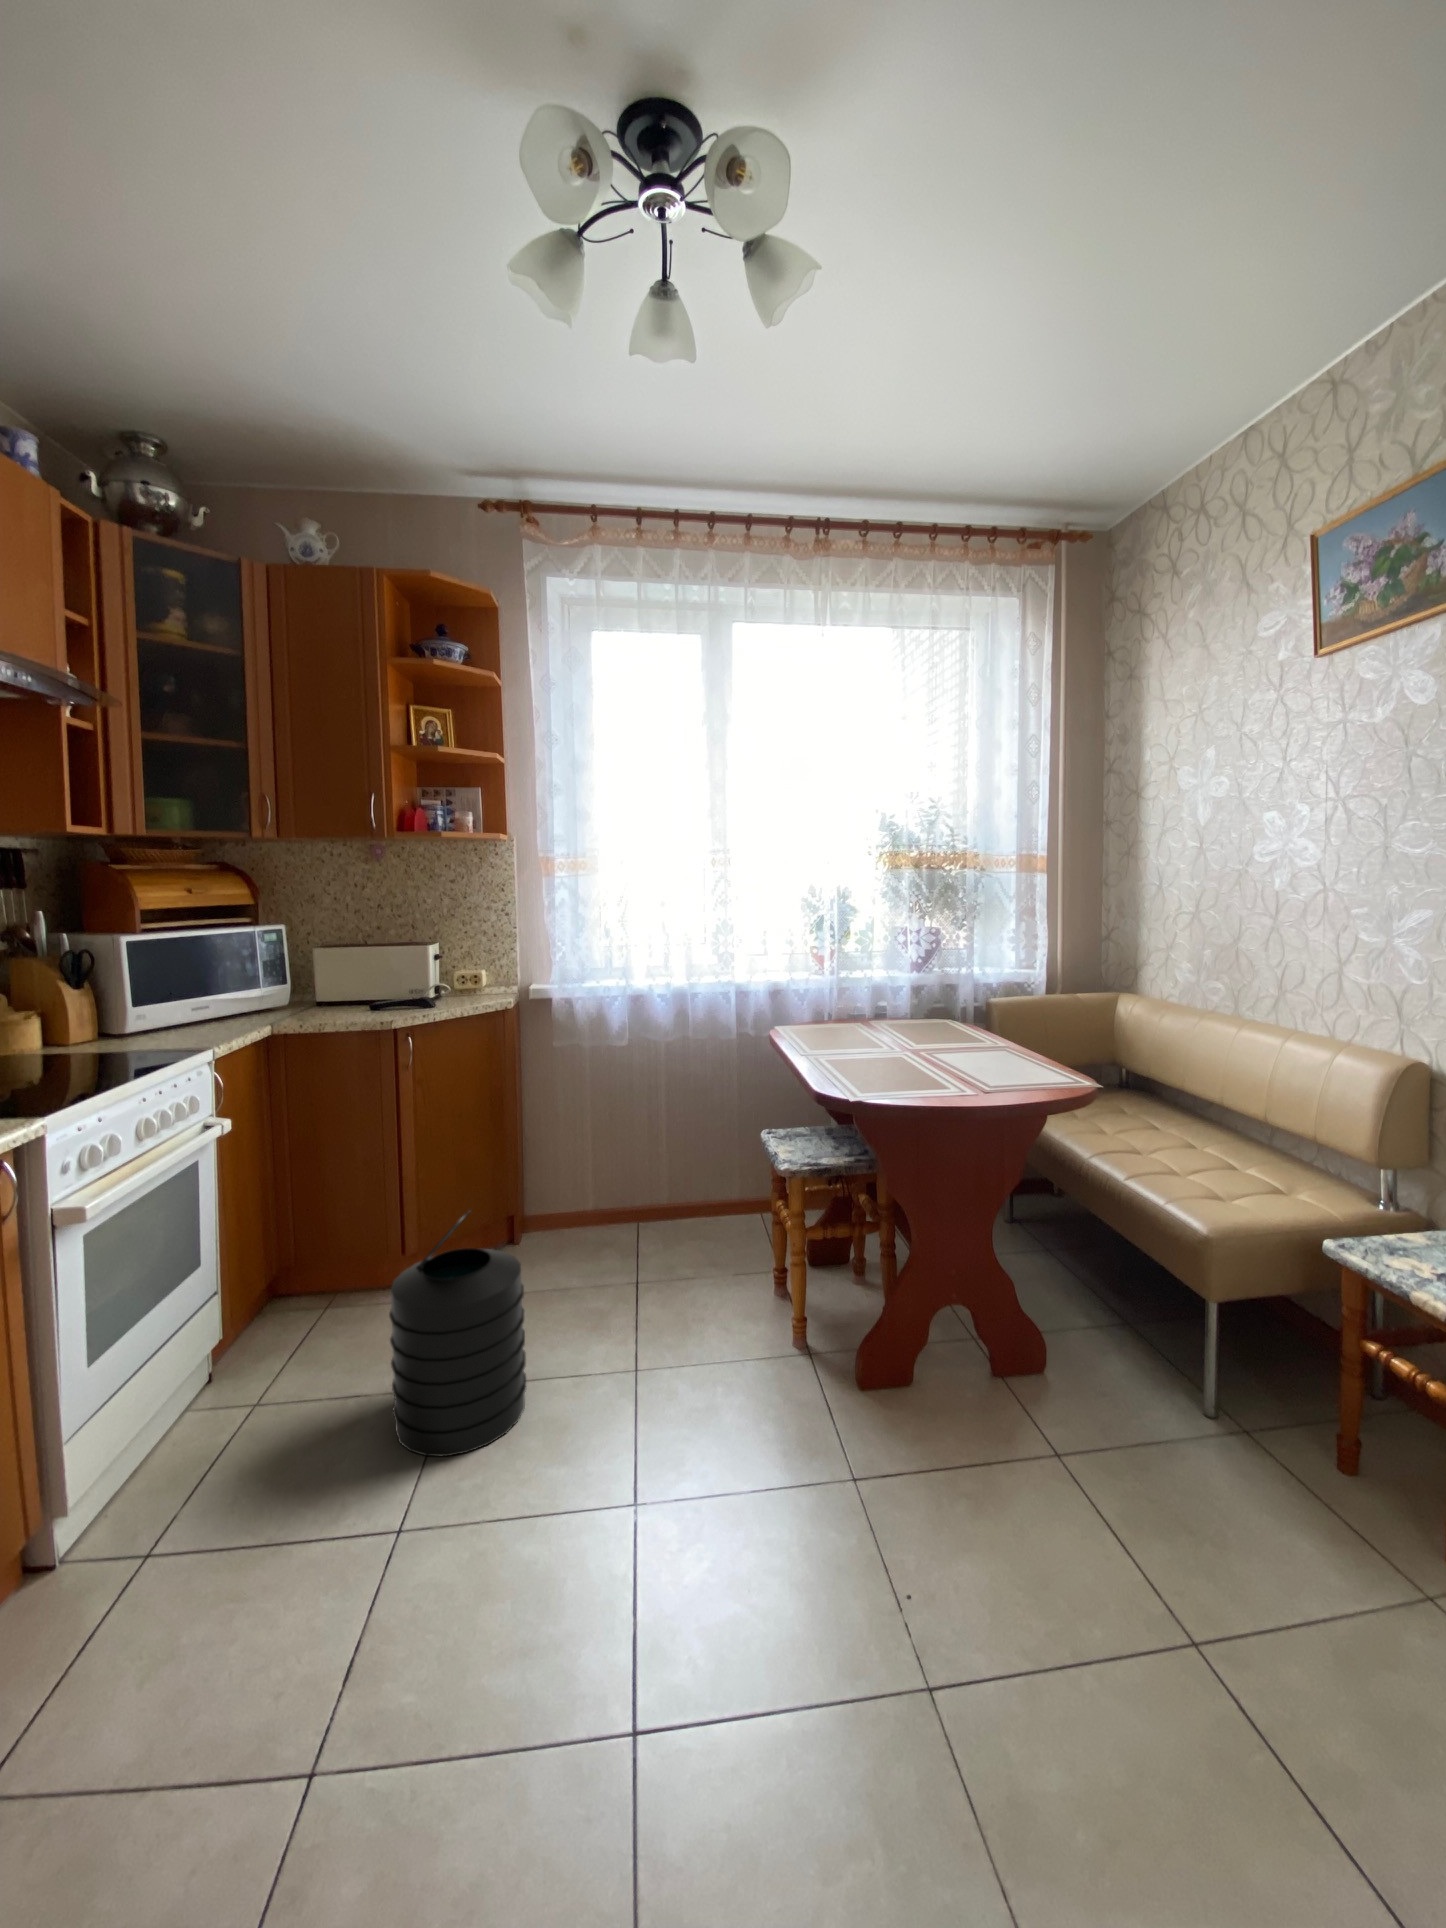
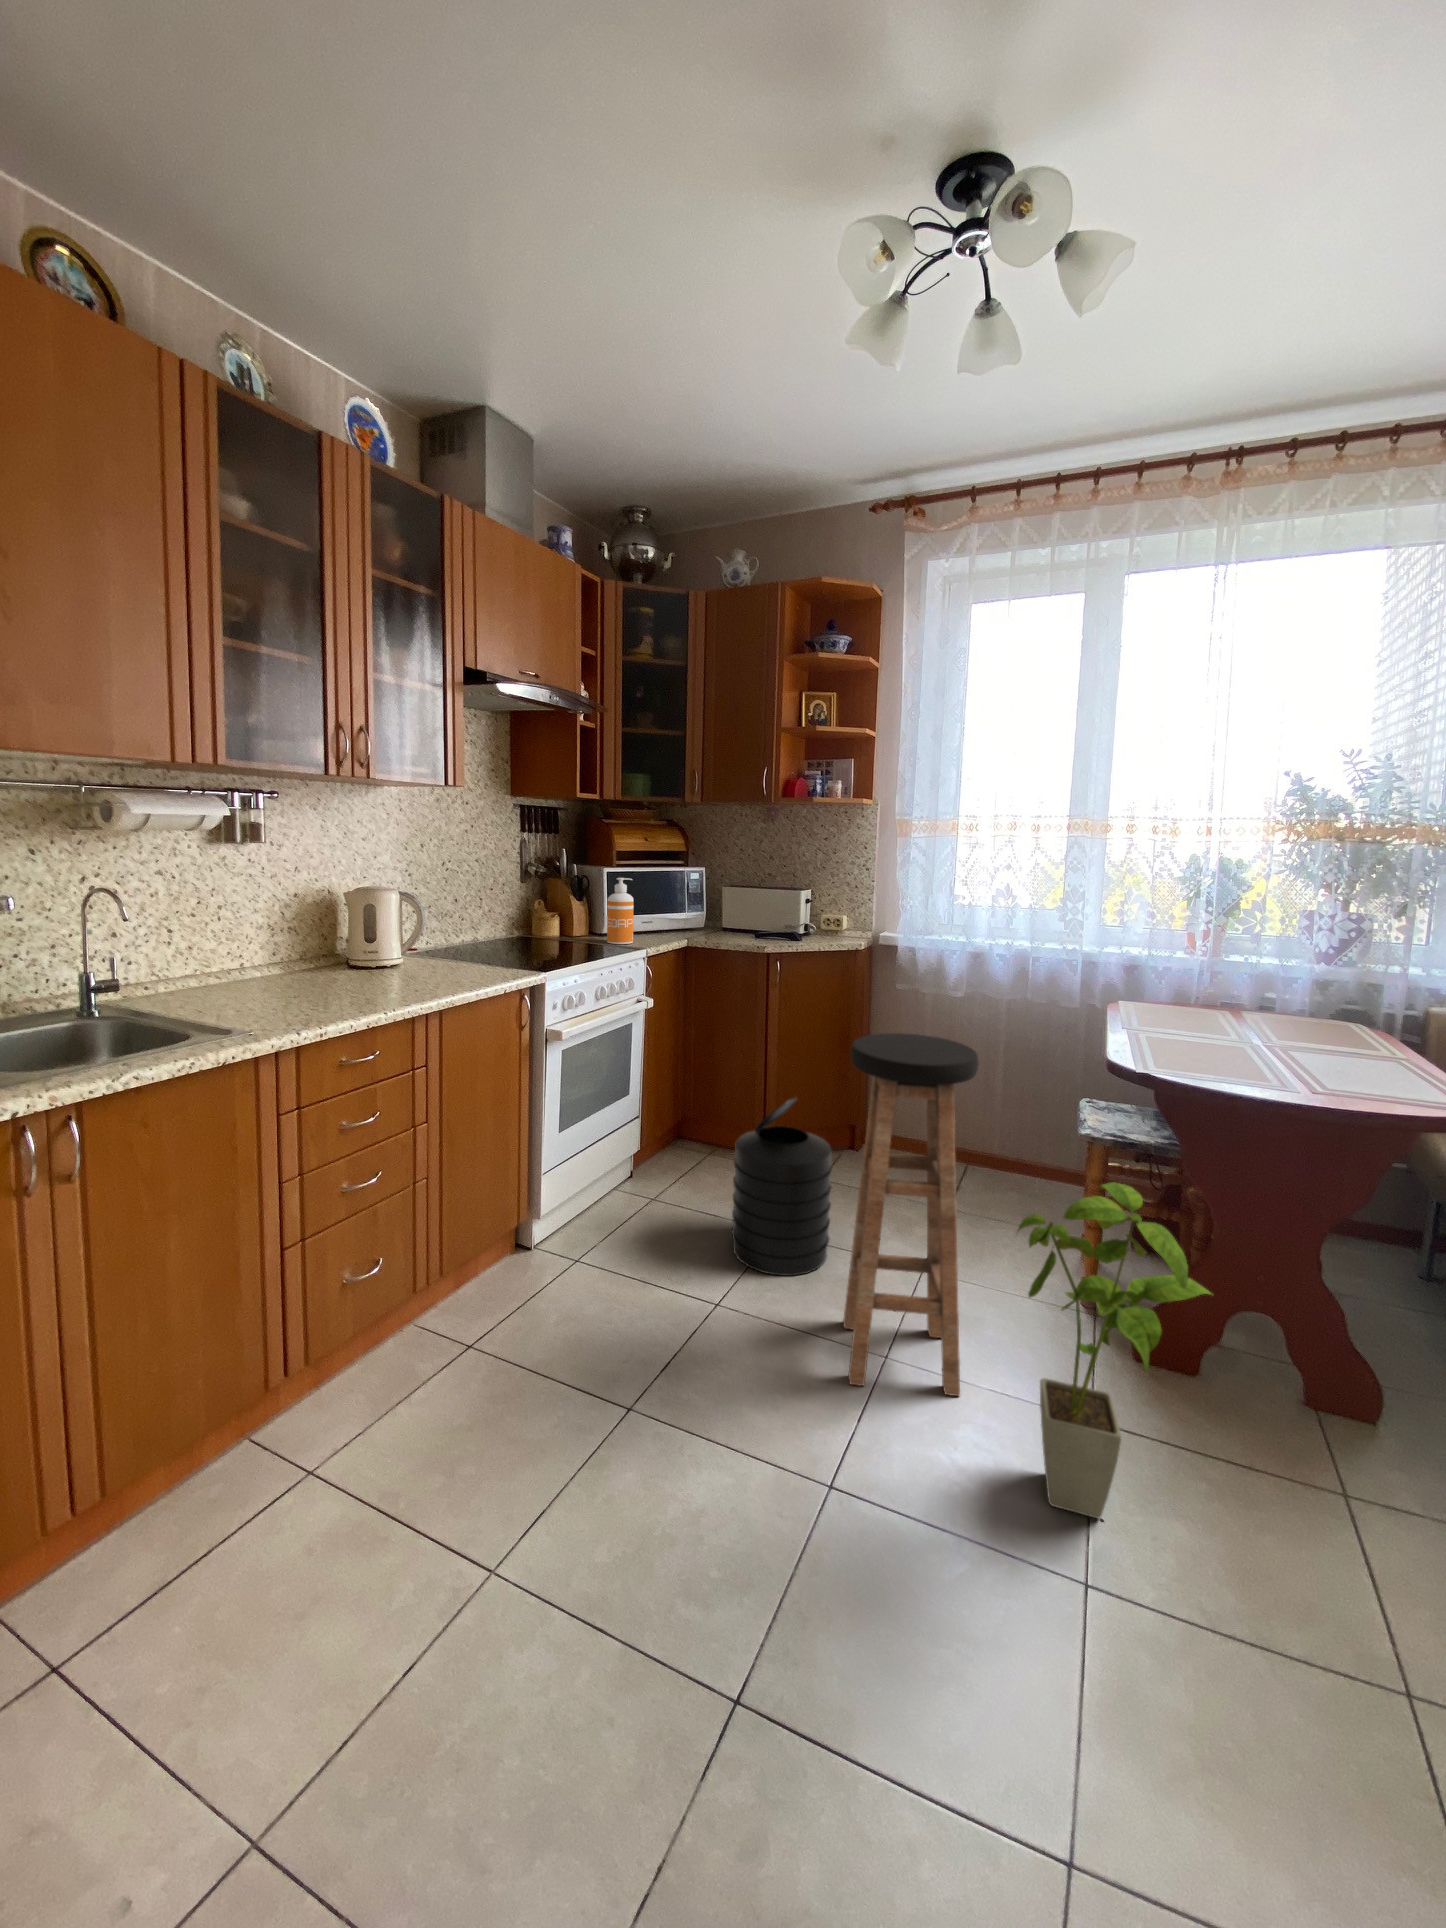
soap dispenser: none [136,949,185,1046] -> present [607,878,634,944]
bar stool: none [565,1104,728,1568] -> present [843,1033,979,1396]
house plant: none [788,1230,980,1609] -> present [1018,1182,1211,1518]

